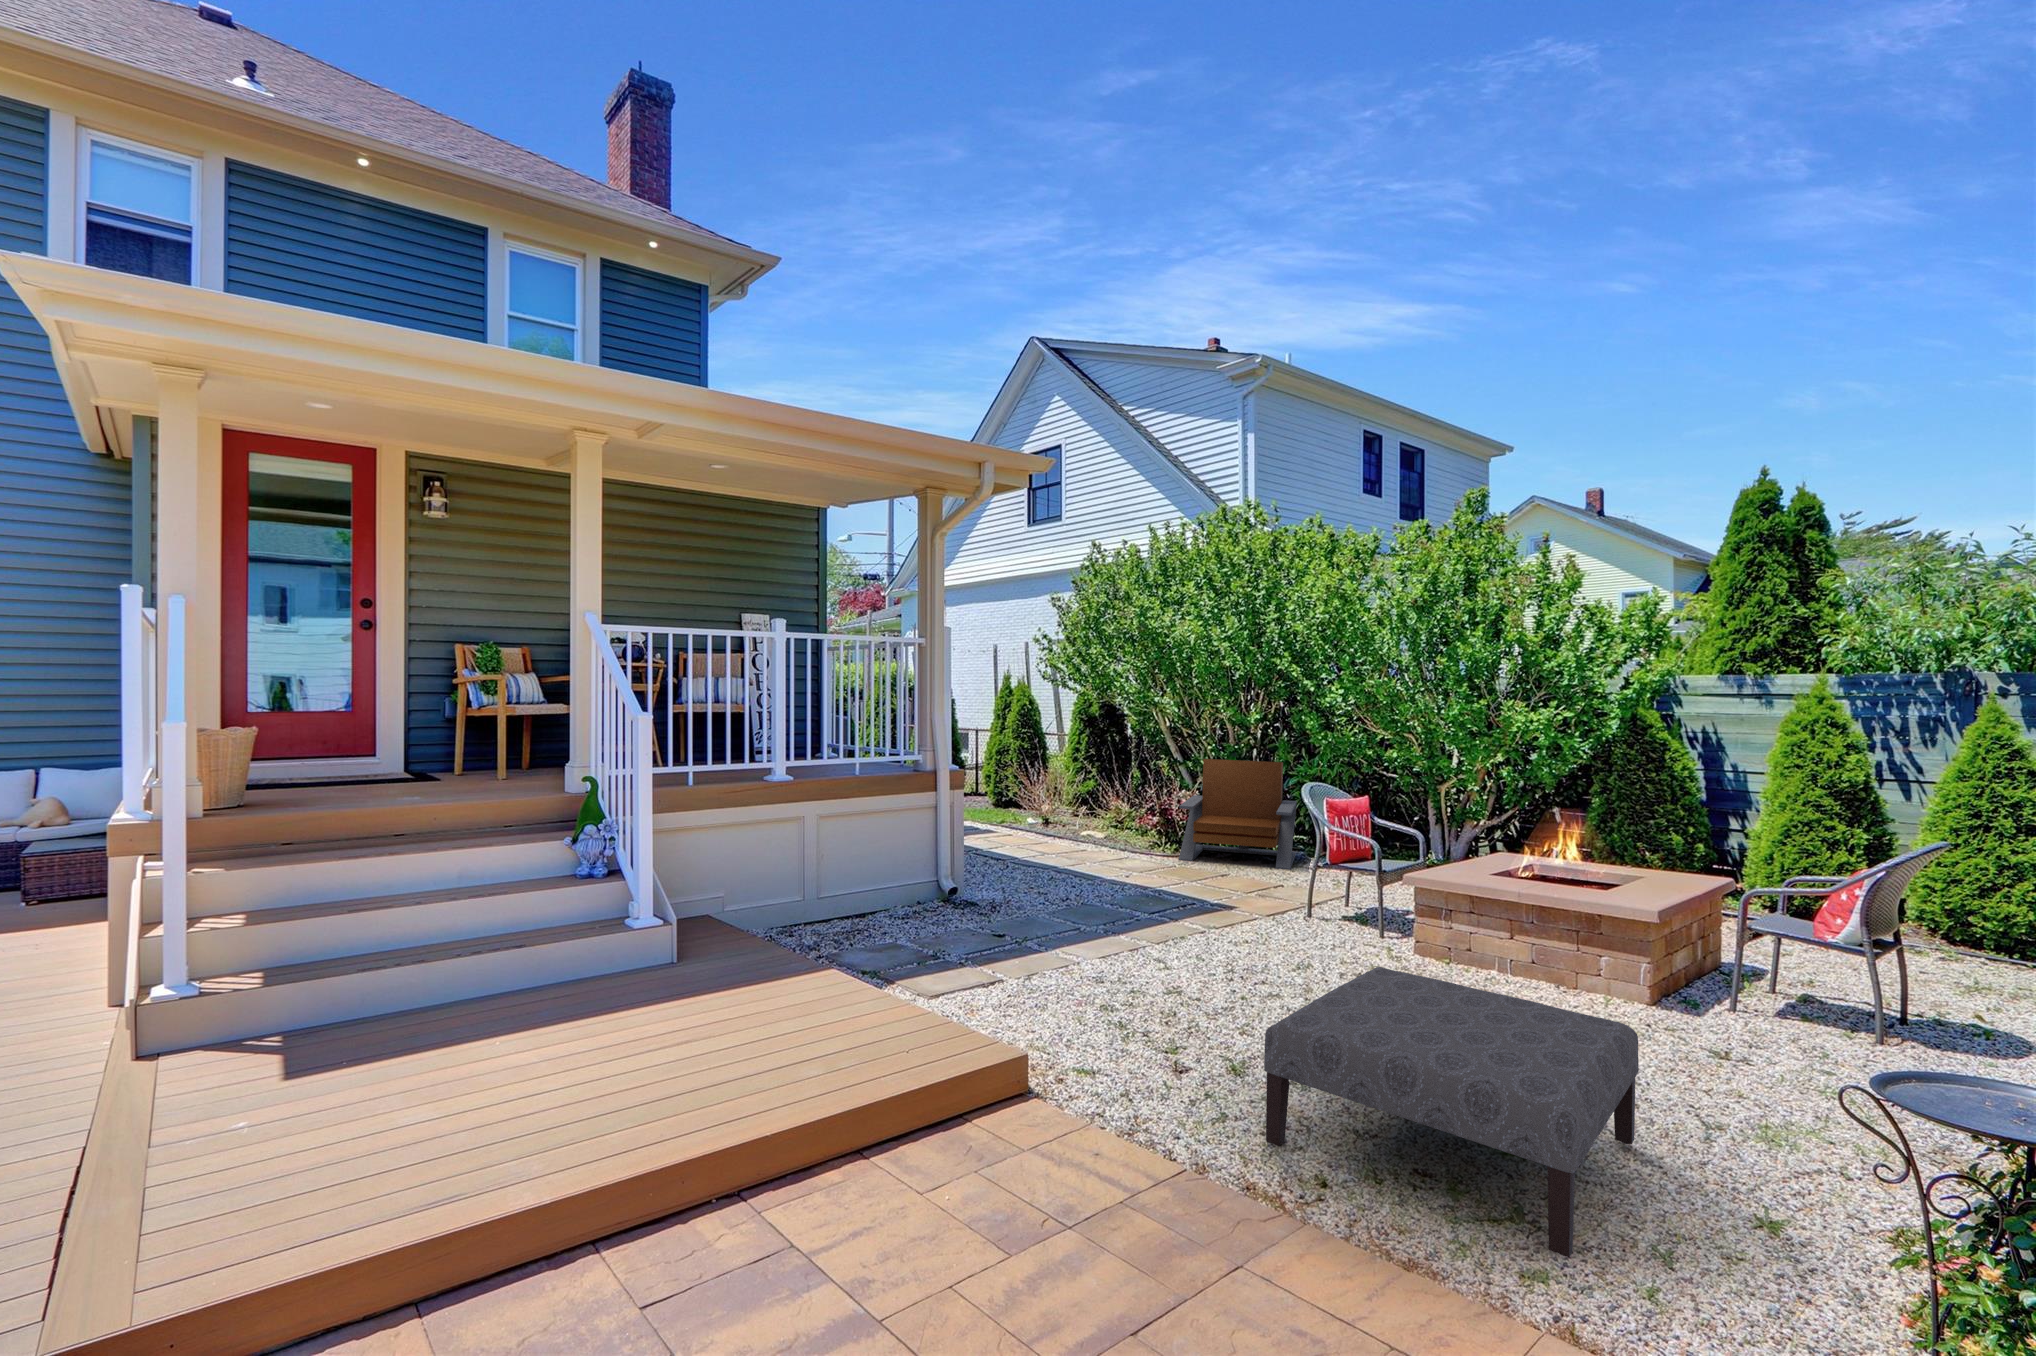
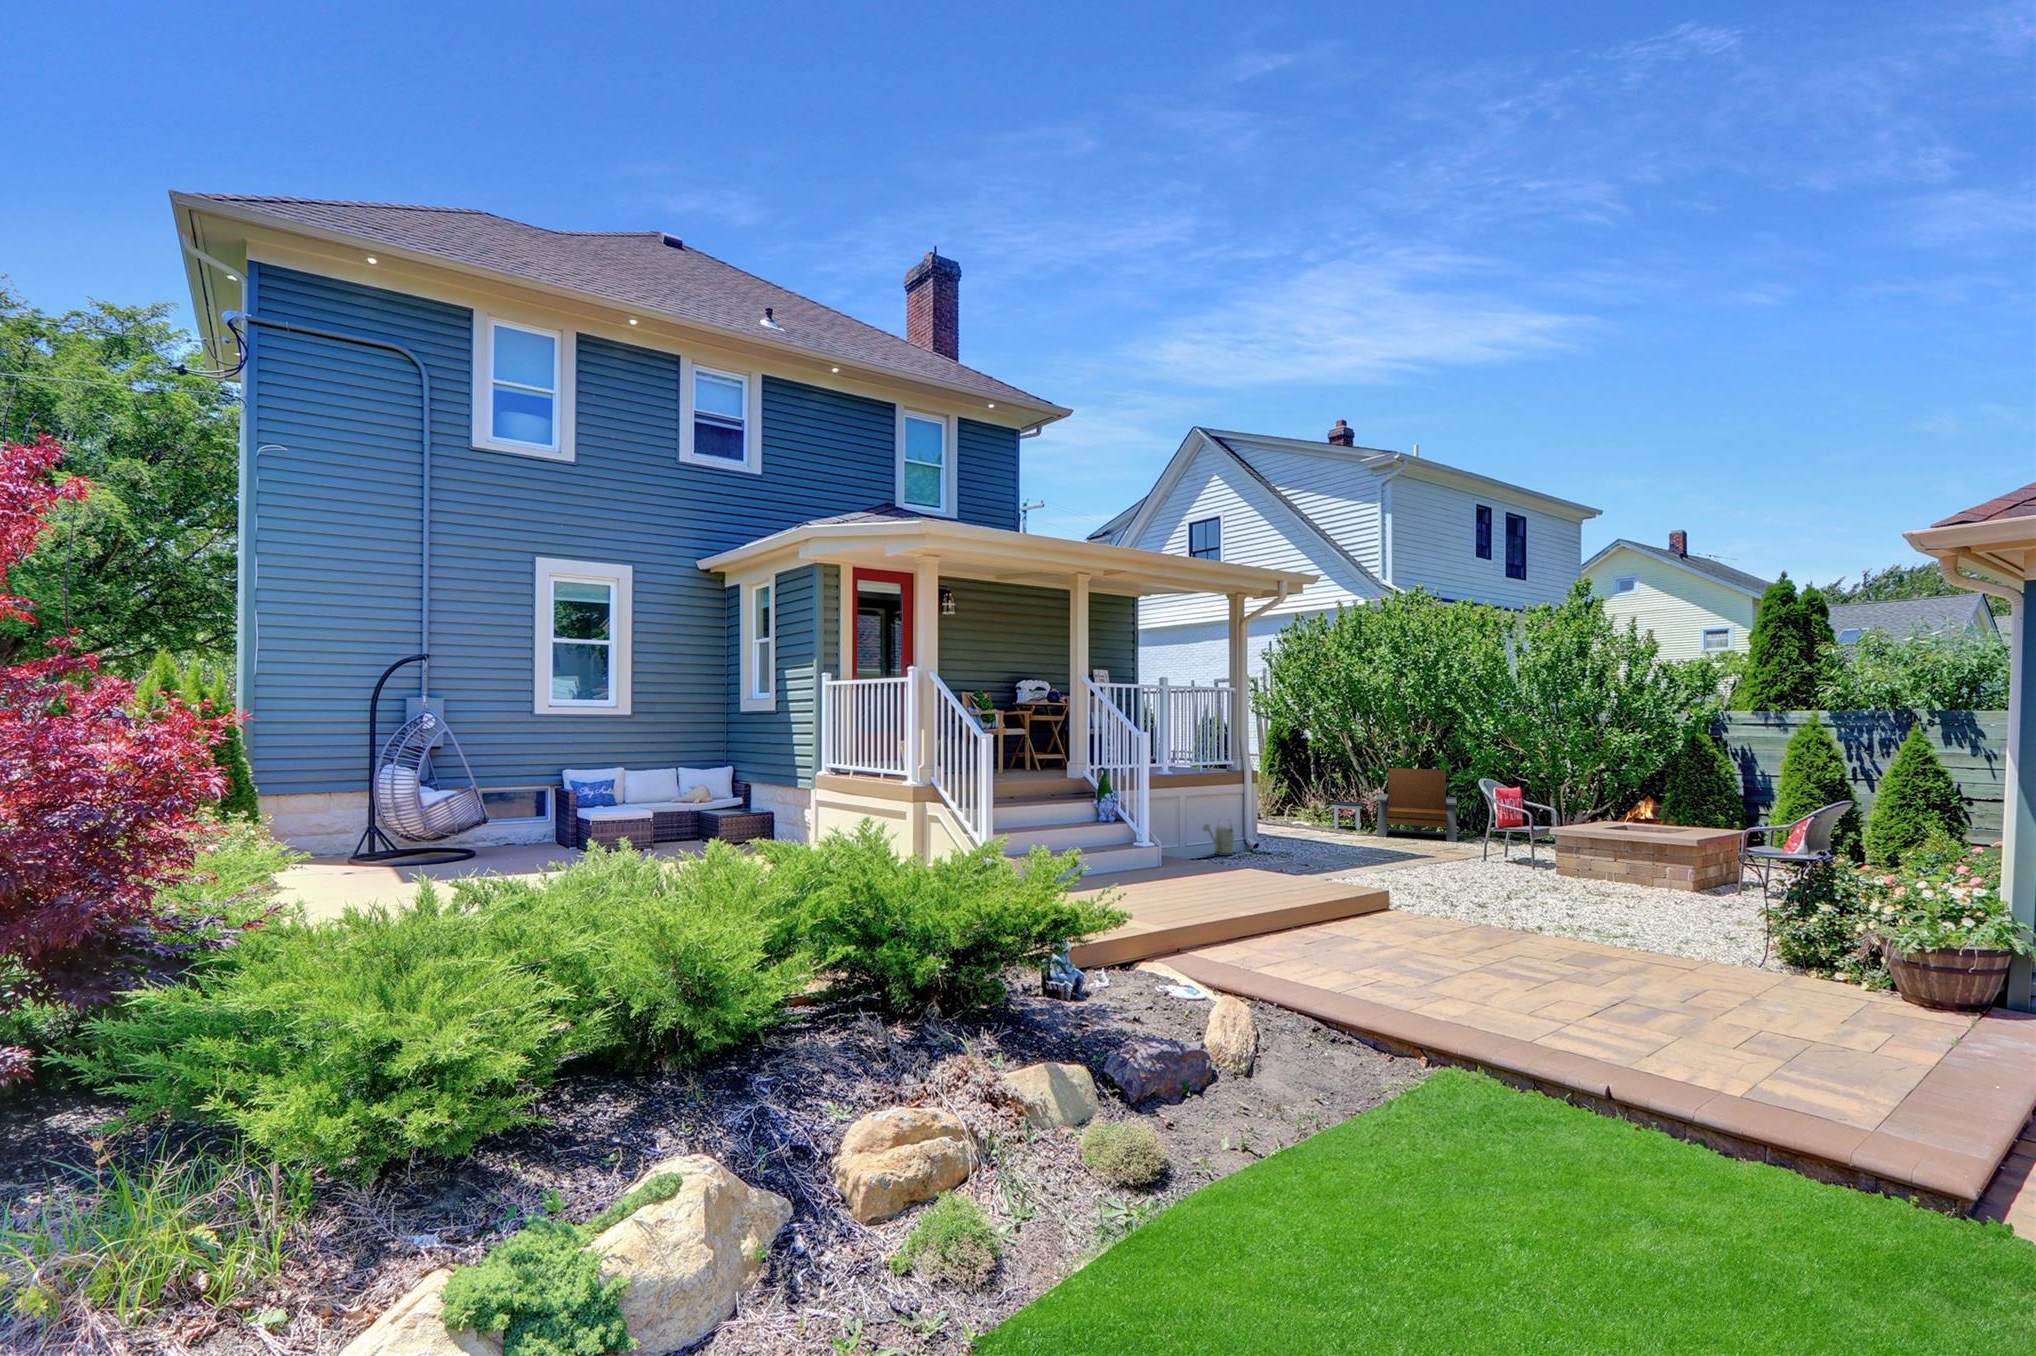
round table: none [1128,805,1175,847] -> present [1330,801,1364,830]
watering can: none [837,852,901,915] -> present [1203,824,1234,856]
ottoman: present [1264,967,1639,1257] -> none [1512,856,1678,941]

